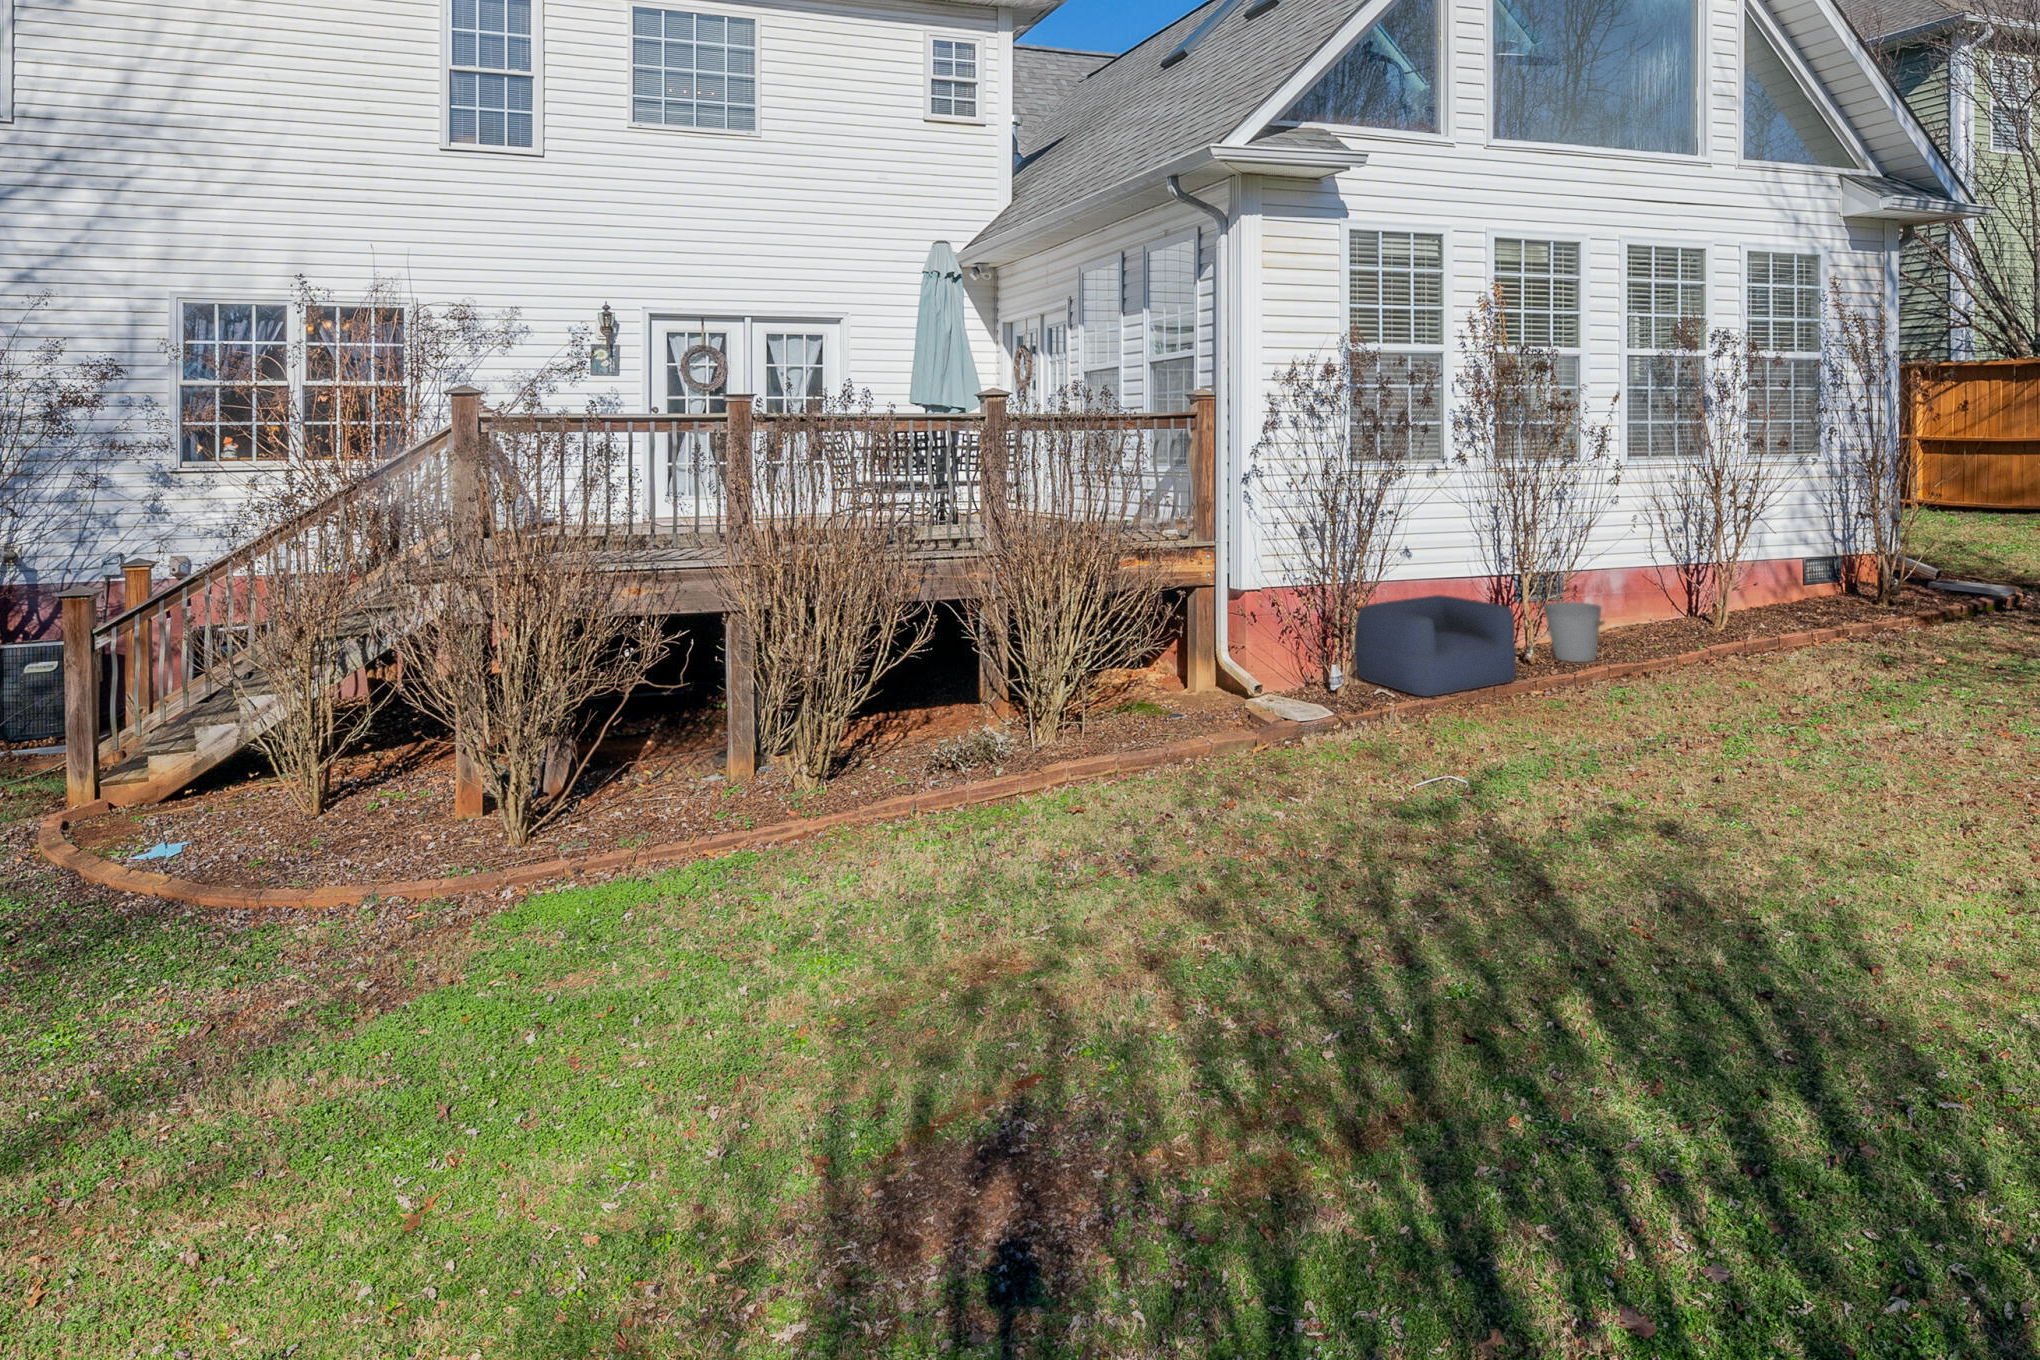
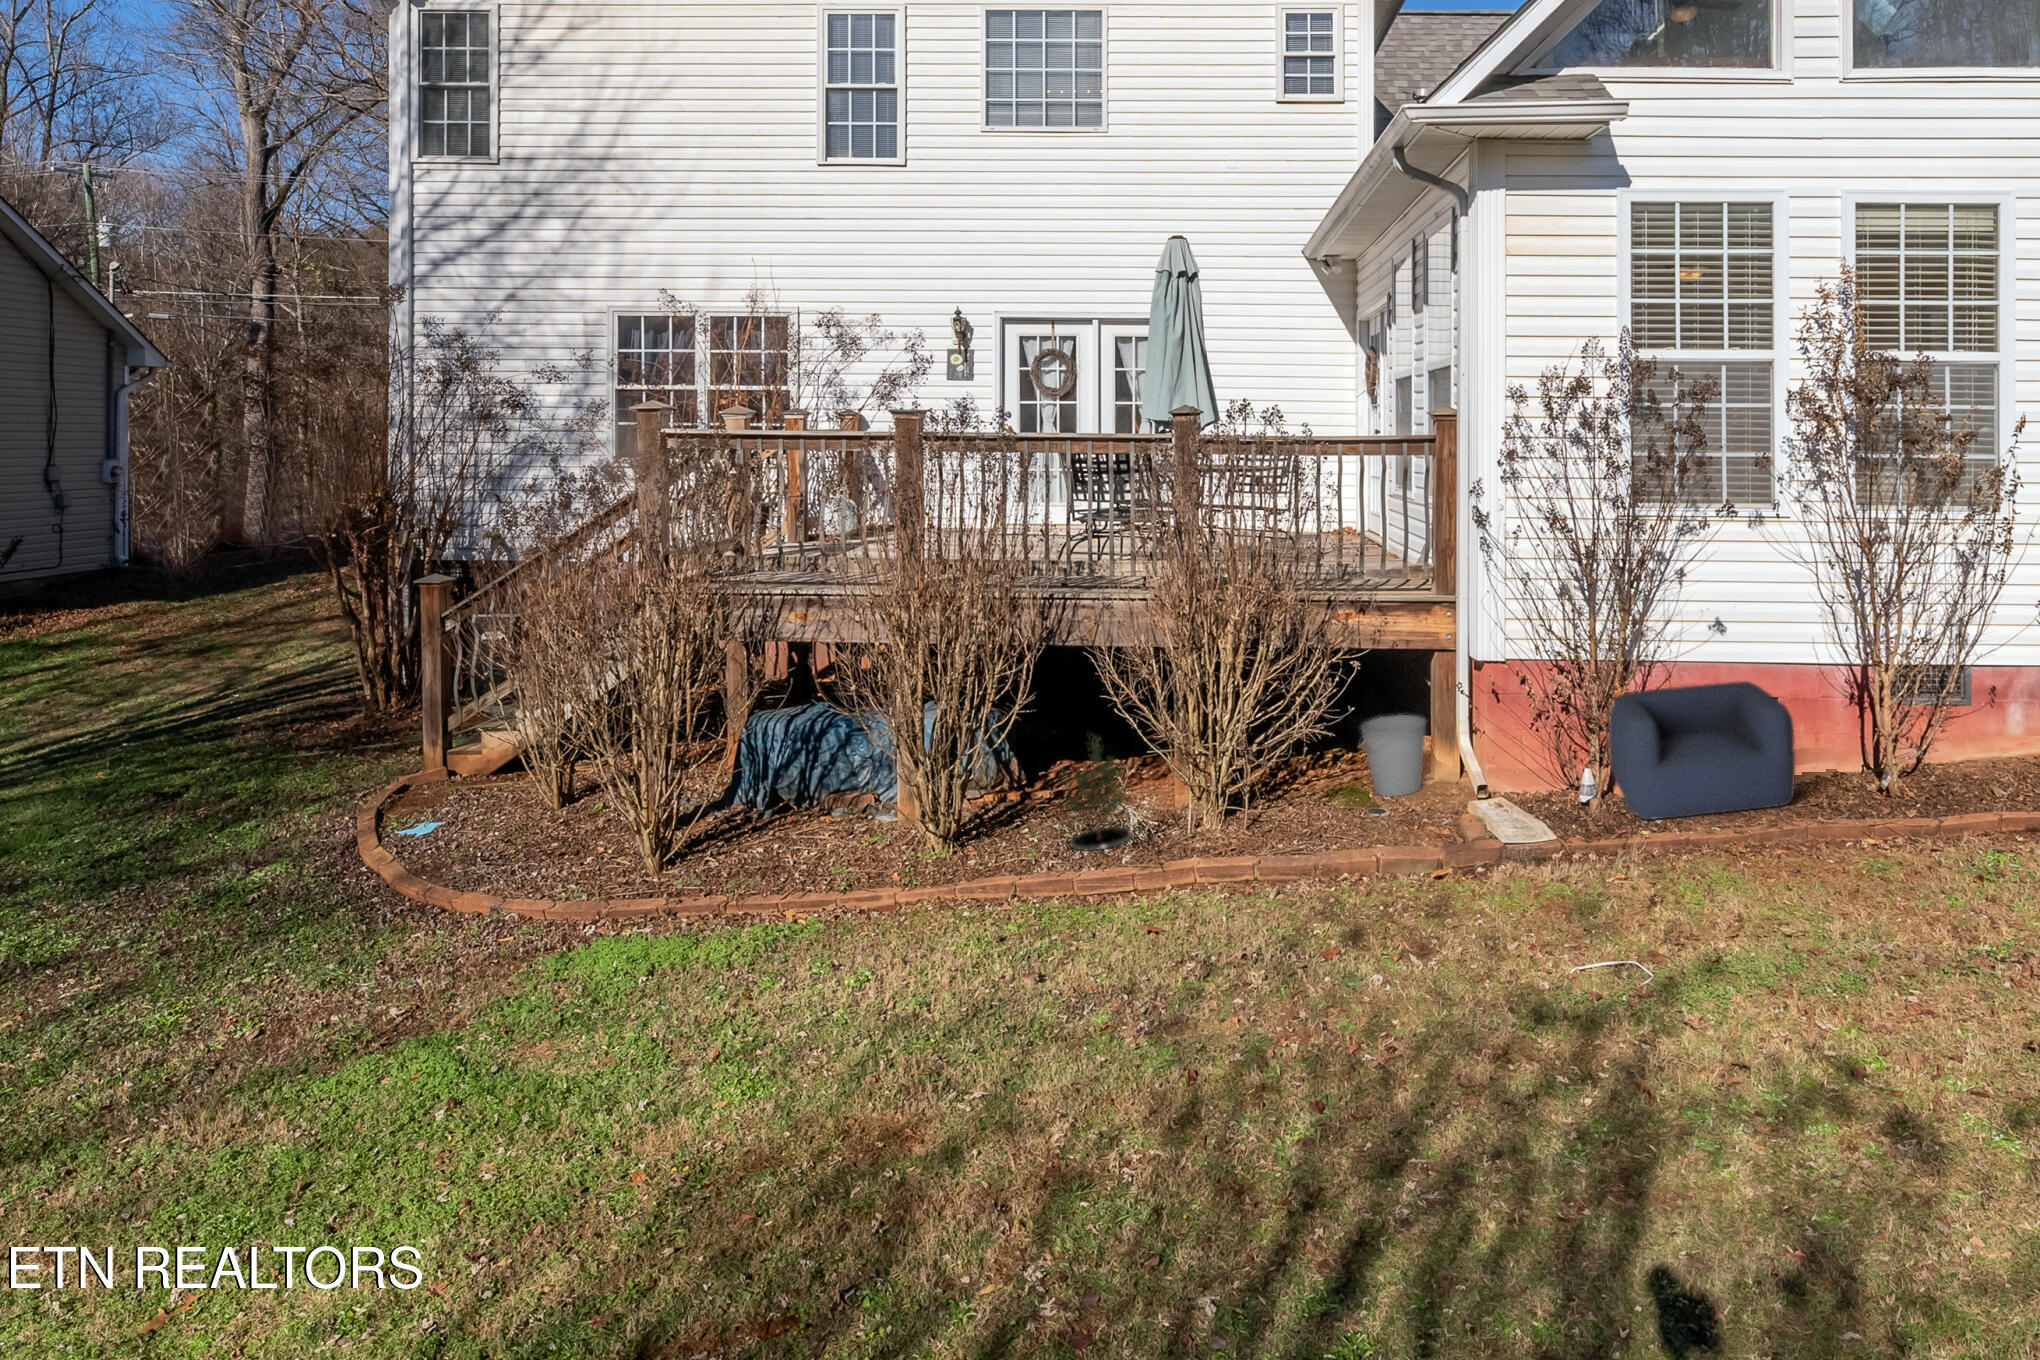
bucket: present [1544,602,1605,662] -> present [1359,715,1427,796]
potted tree: none [958,646,1027,748] -> present [1061,737,1132,851]

